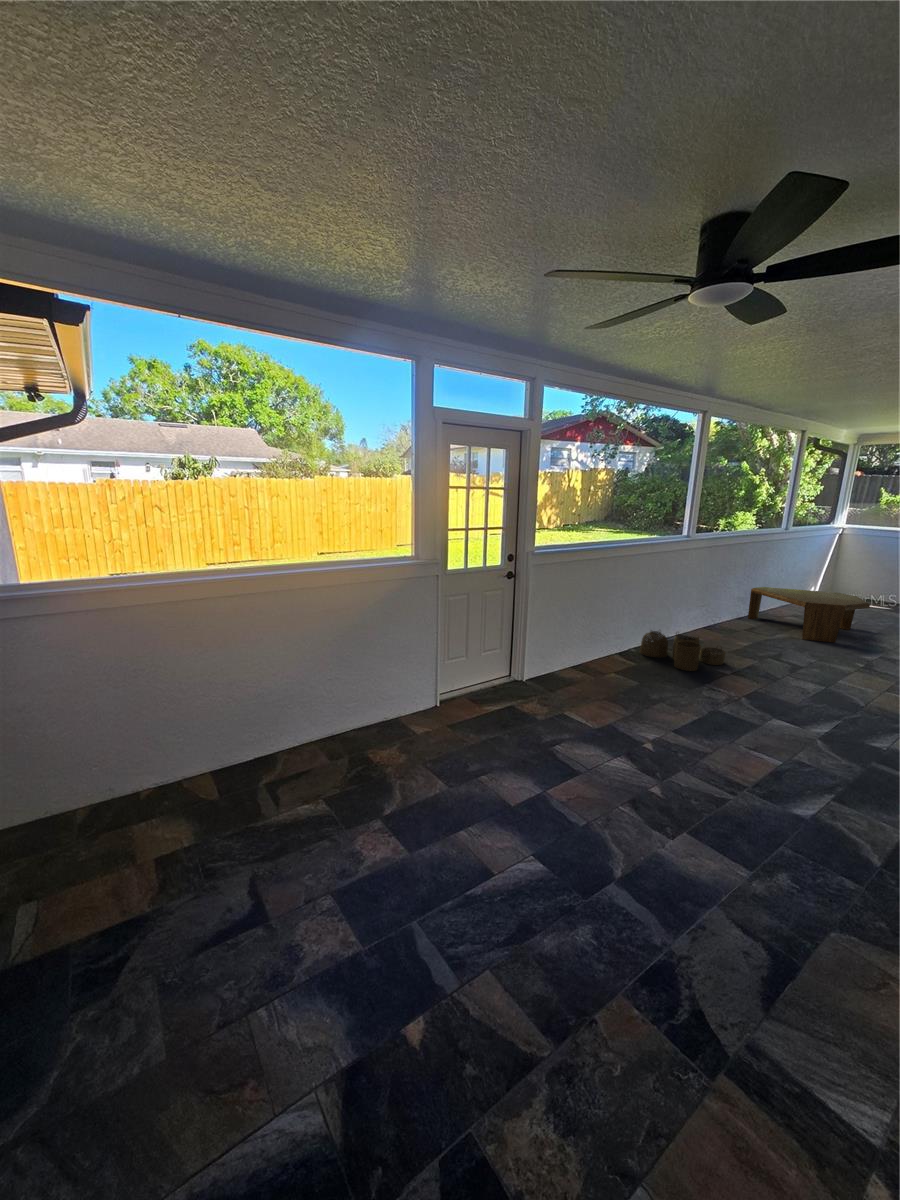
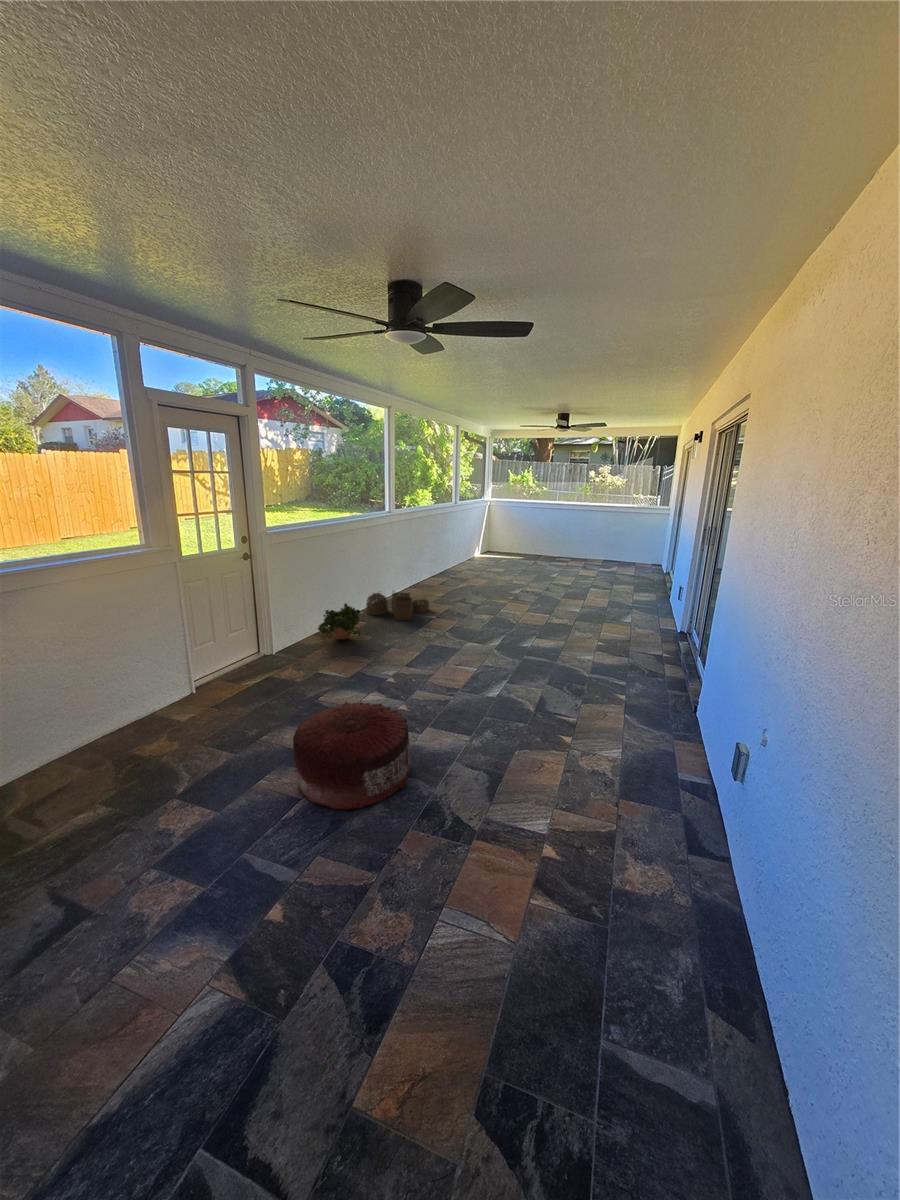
coffee table: present [748,587,870,643] -> none [438,548,510,585]
potted plant: none [576,638,629,681] -> present [318,603,361,639]
pouf: none [493,768,647,929] -> present [293,702,411,810]

